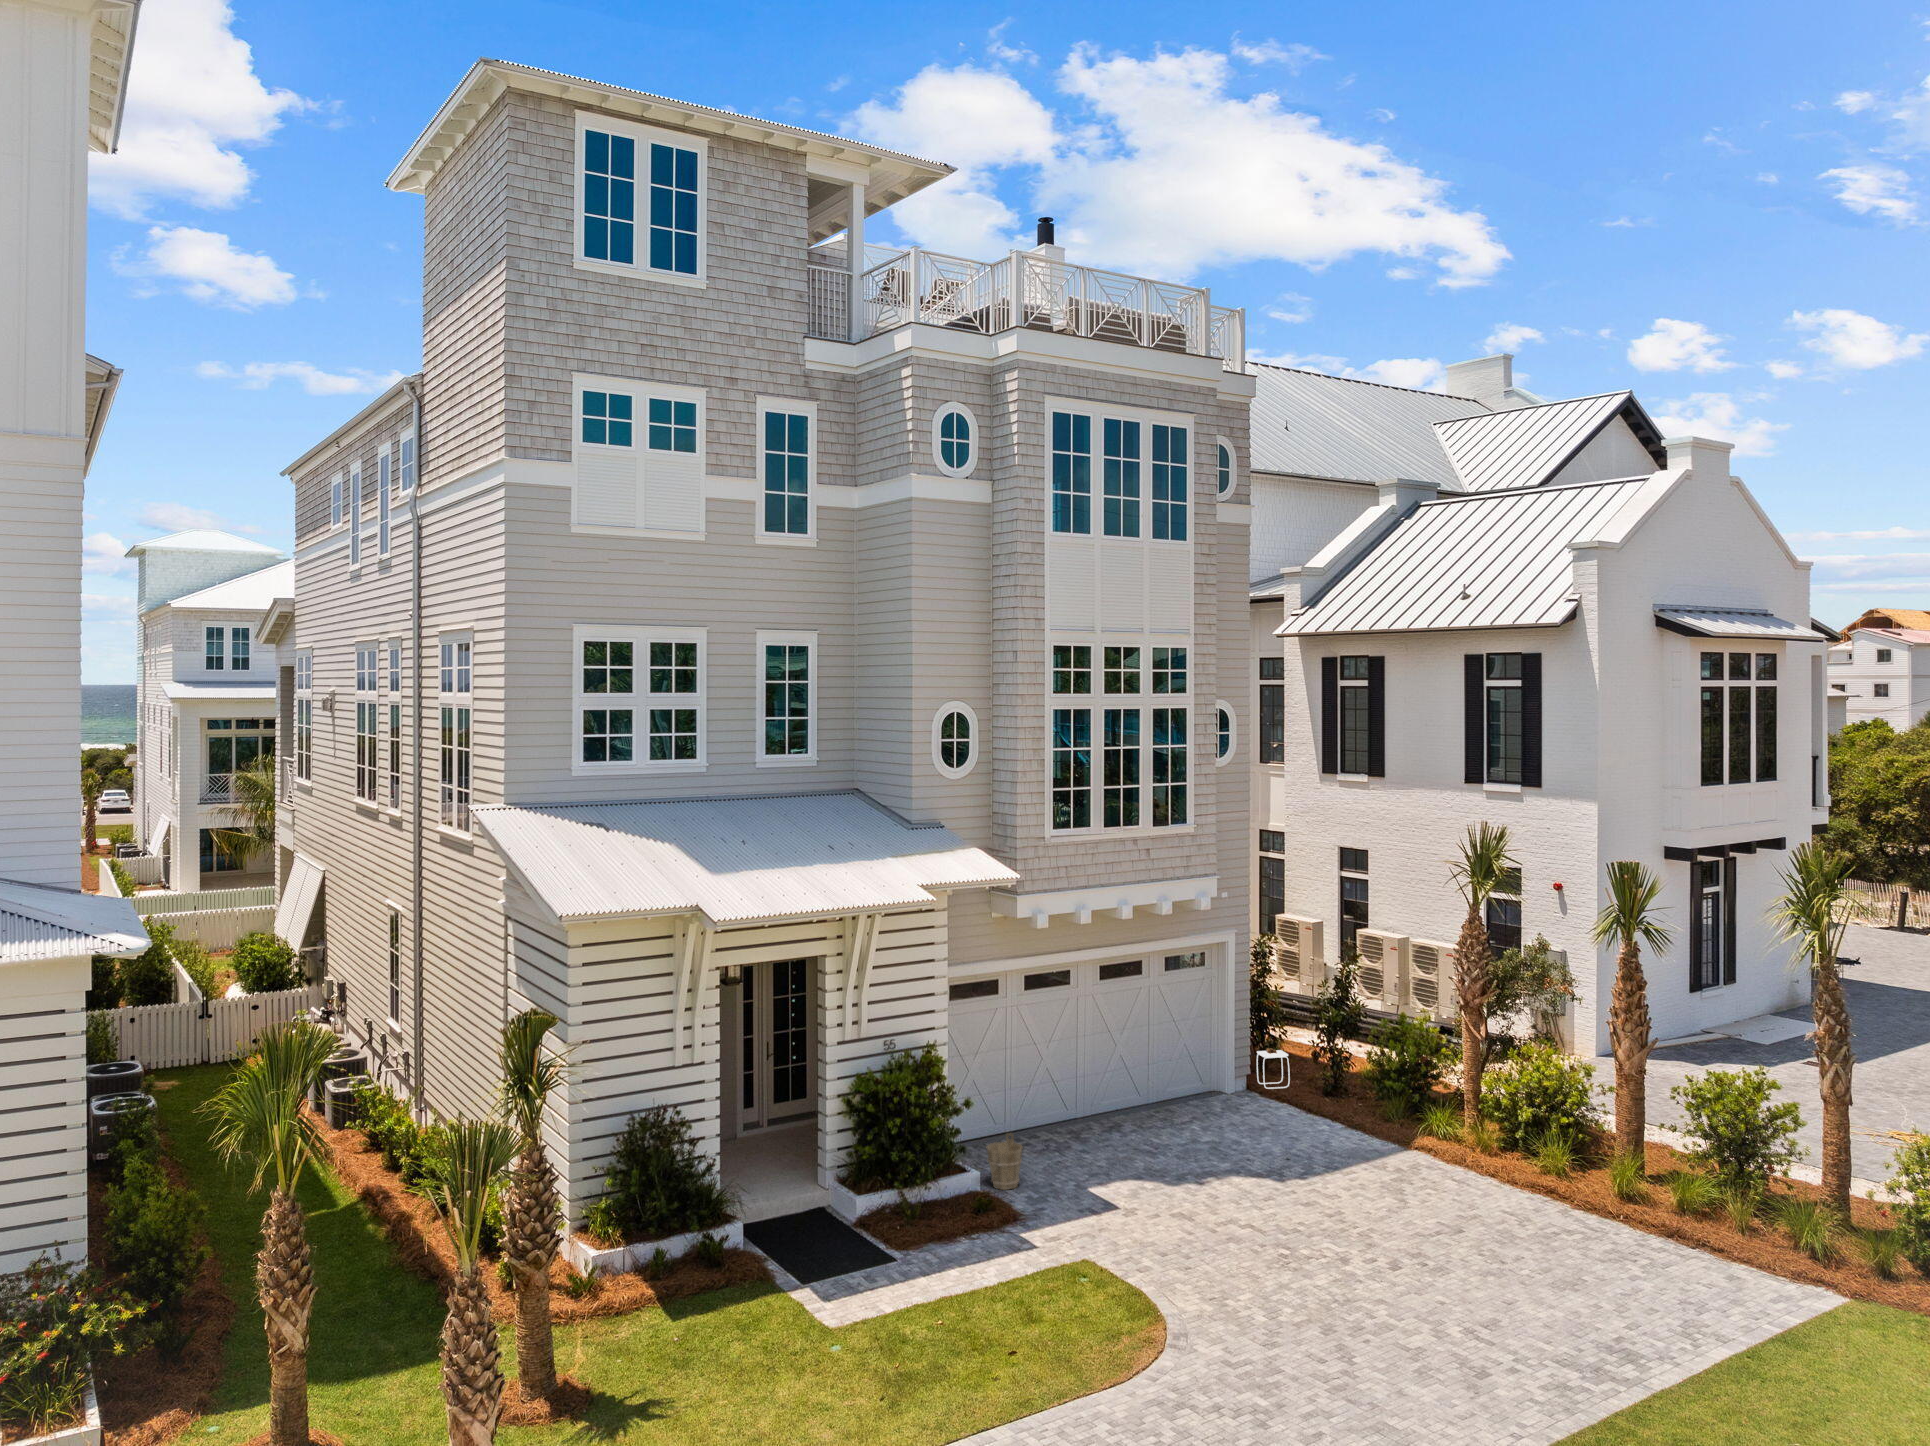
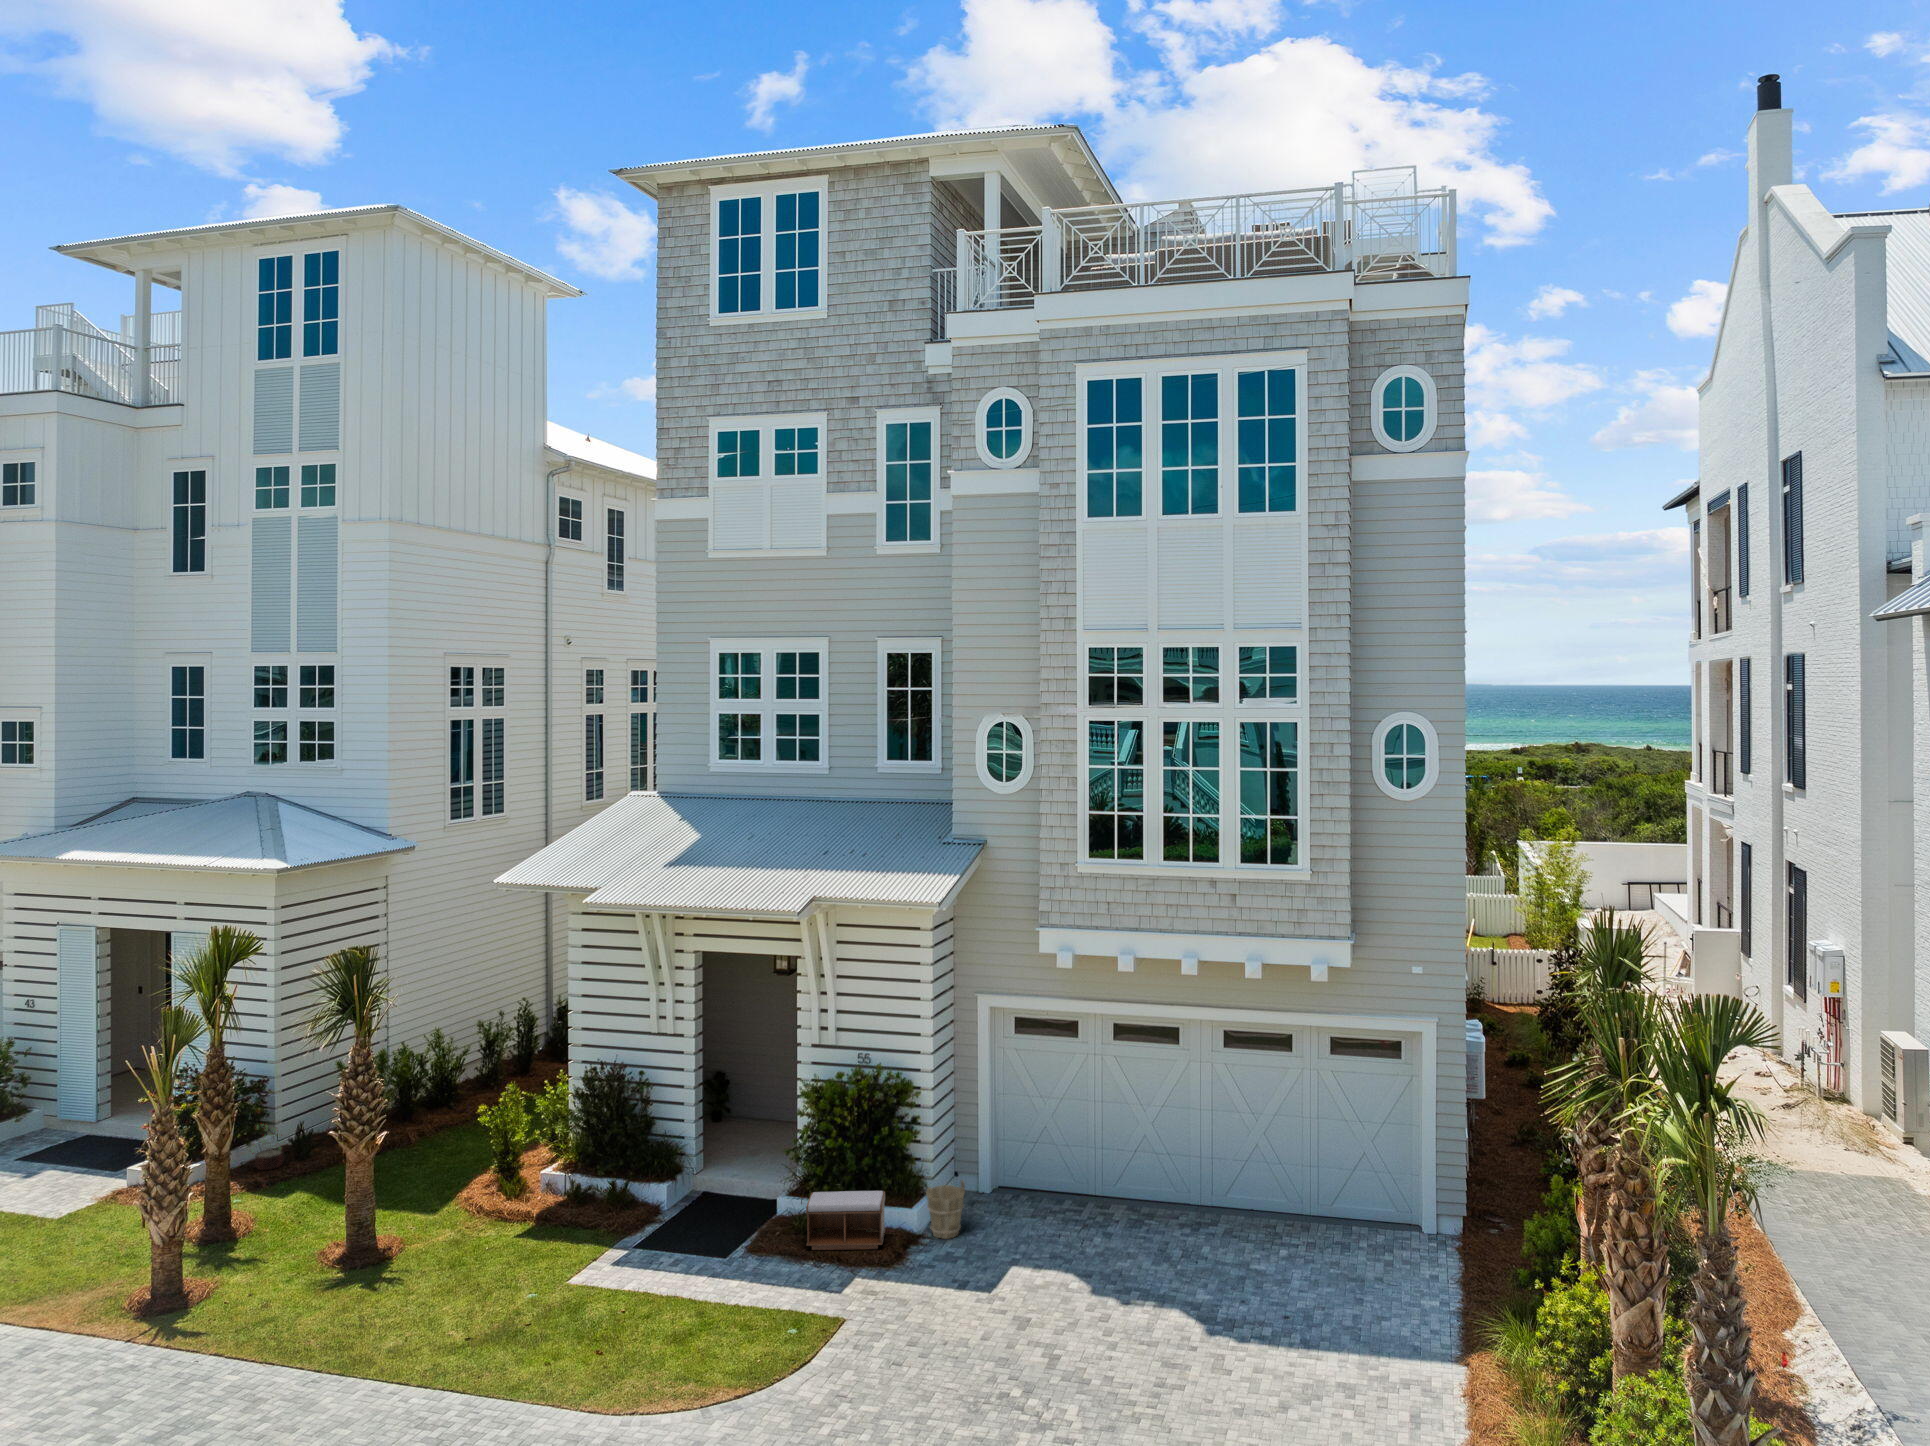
side table: present [1257,1048,1290,1089] -> none [1458,1177,1502,1236]
bench: none [917,1158,994,1226] -> present [806,1191,885,1250]
decorative plant: none [96,1321,145,1394] -> present [251,1123,284,1170]

